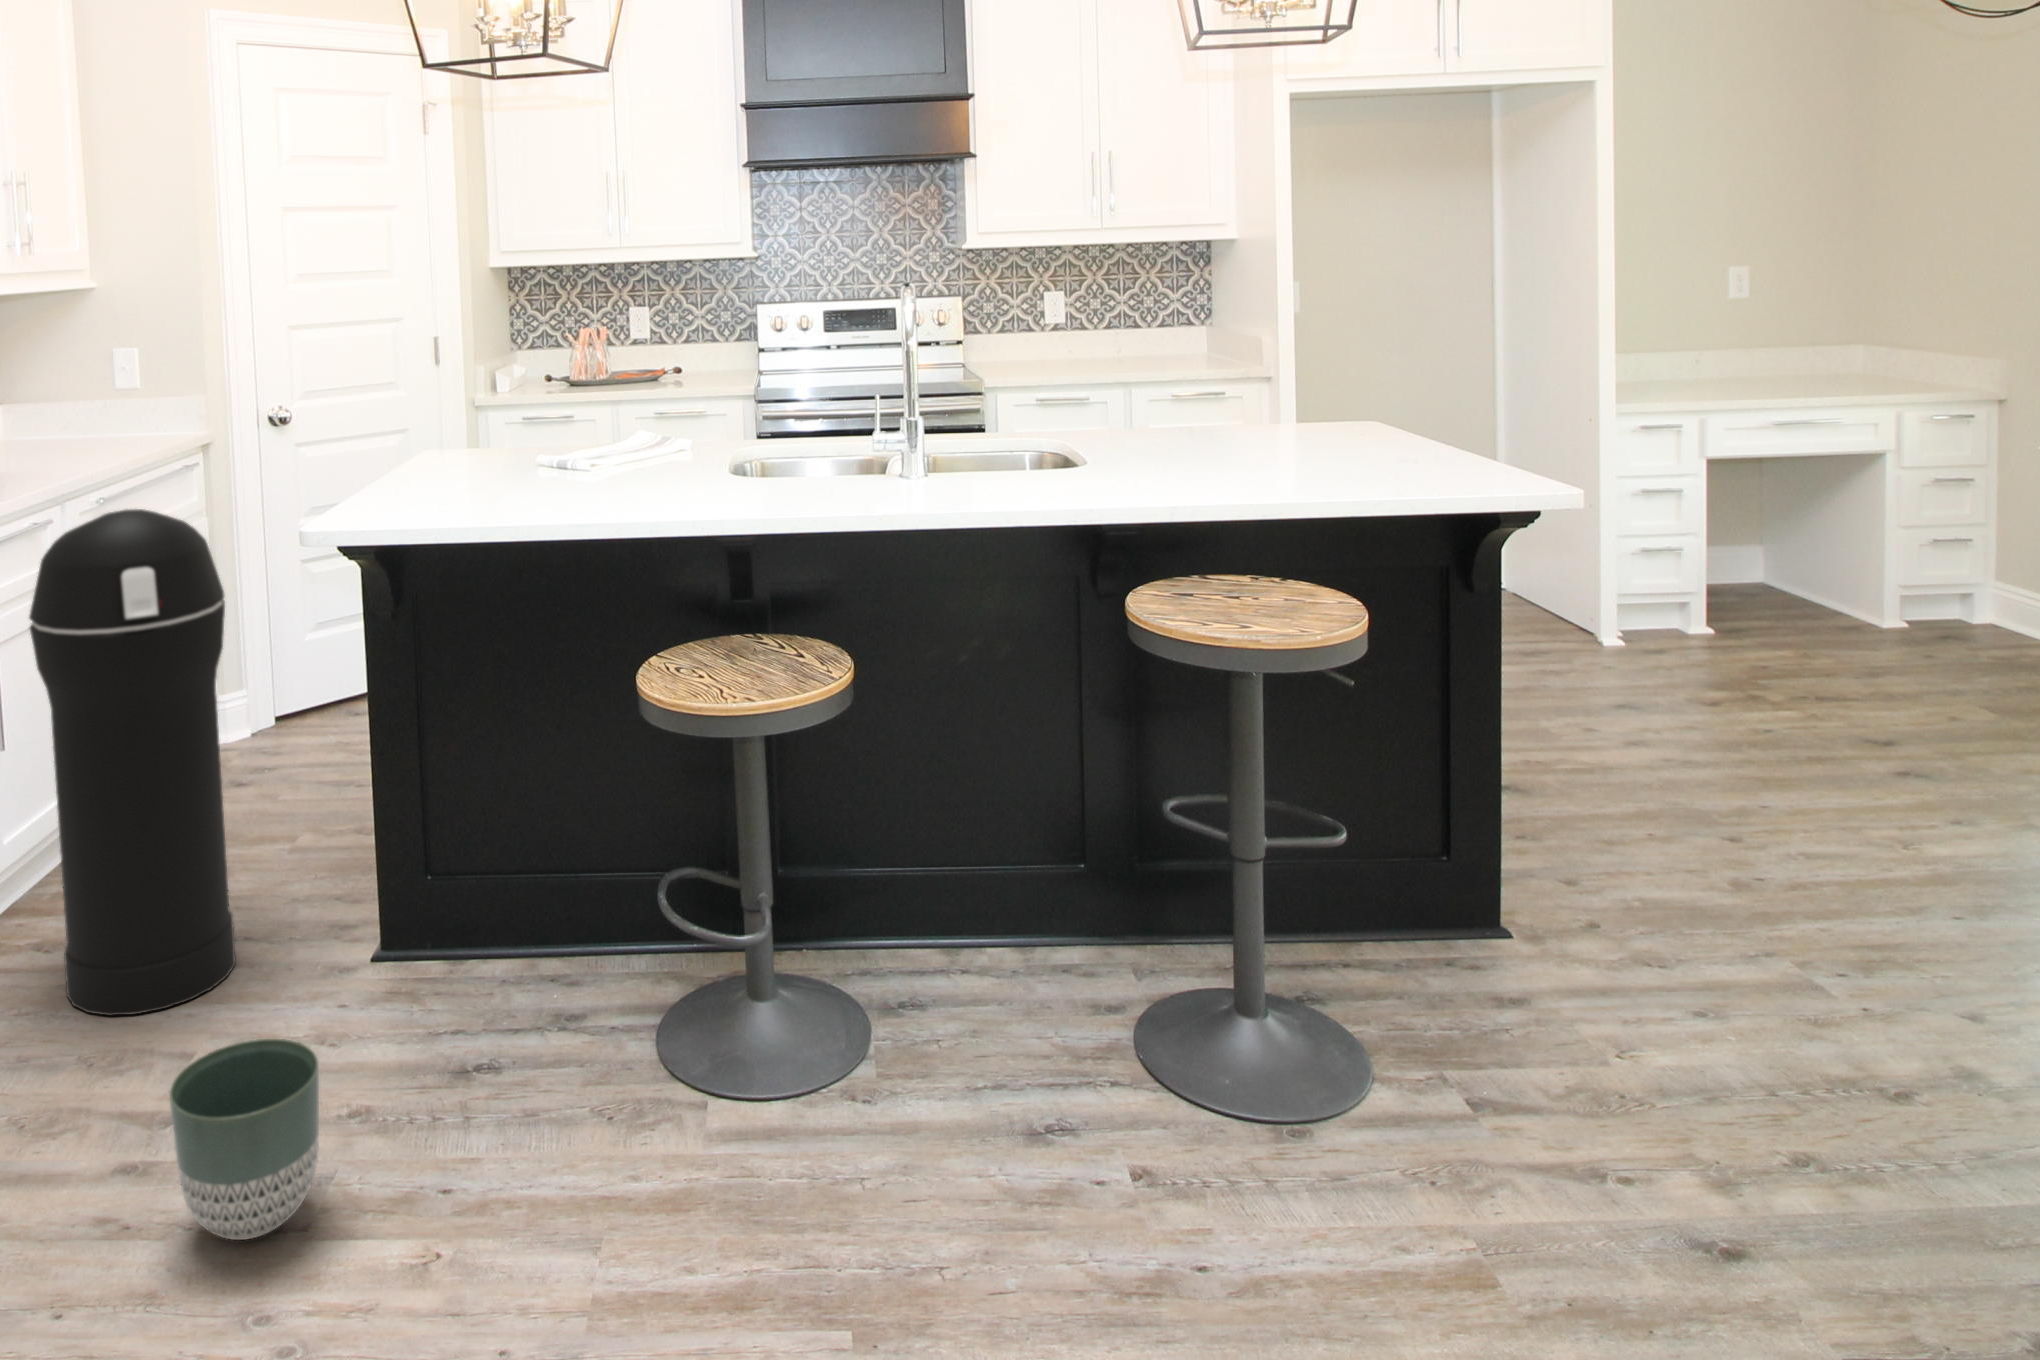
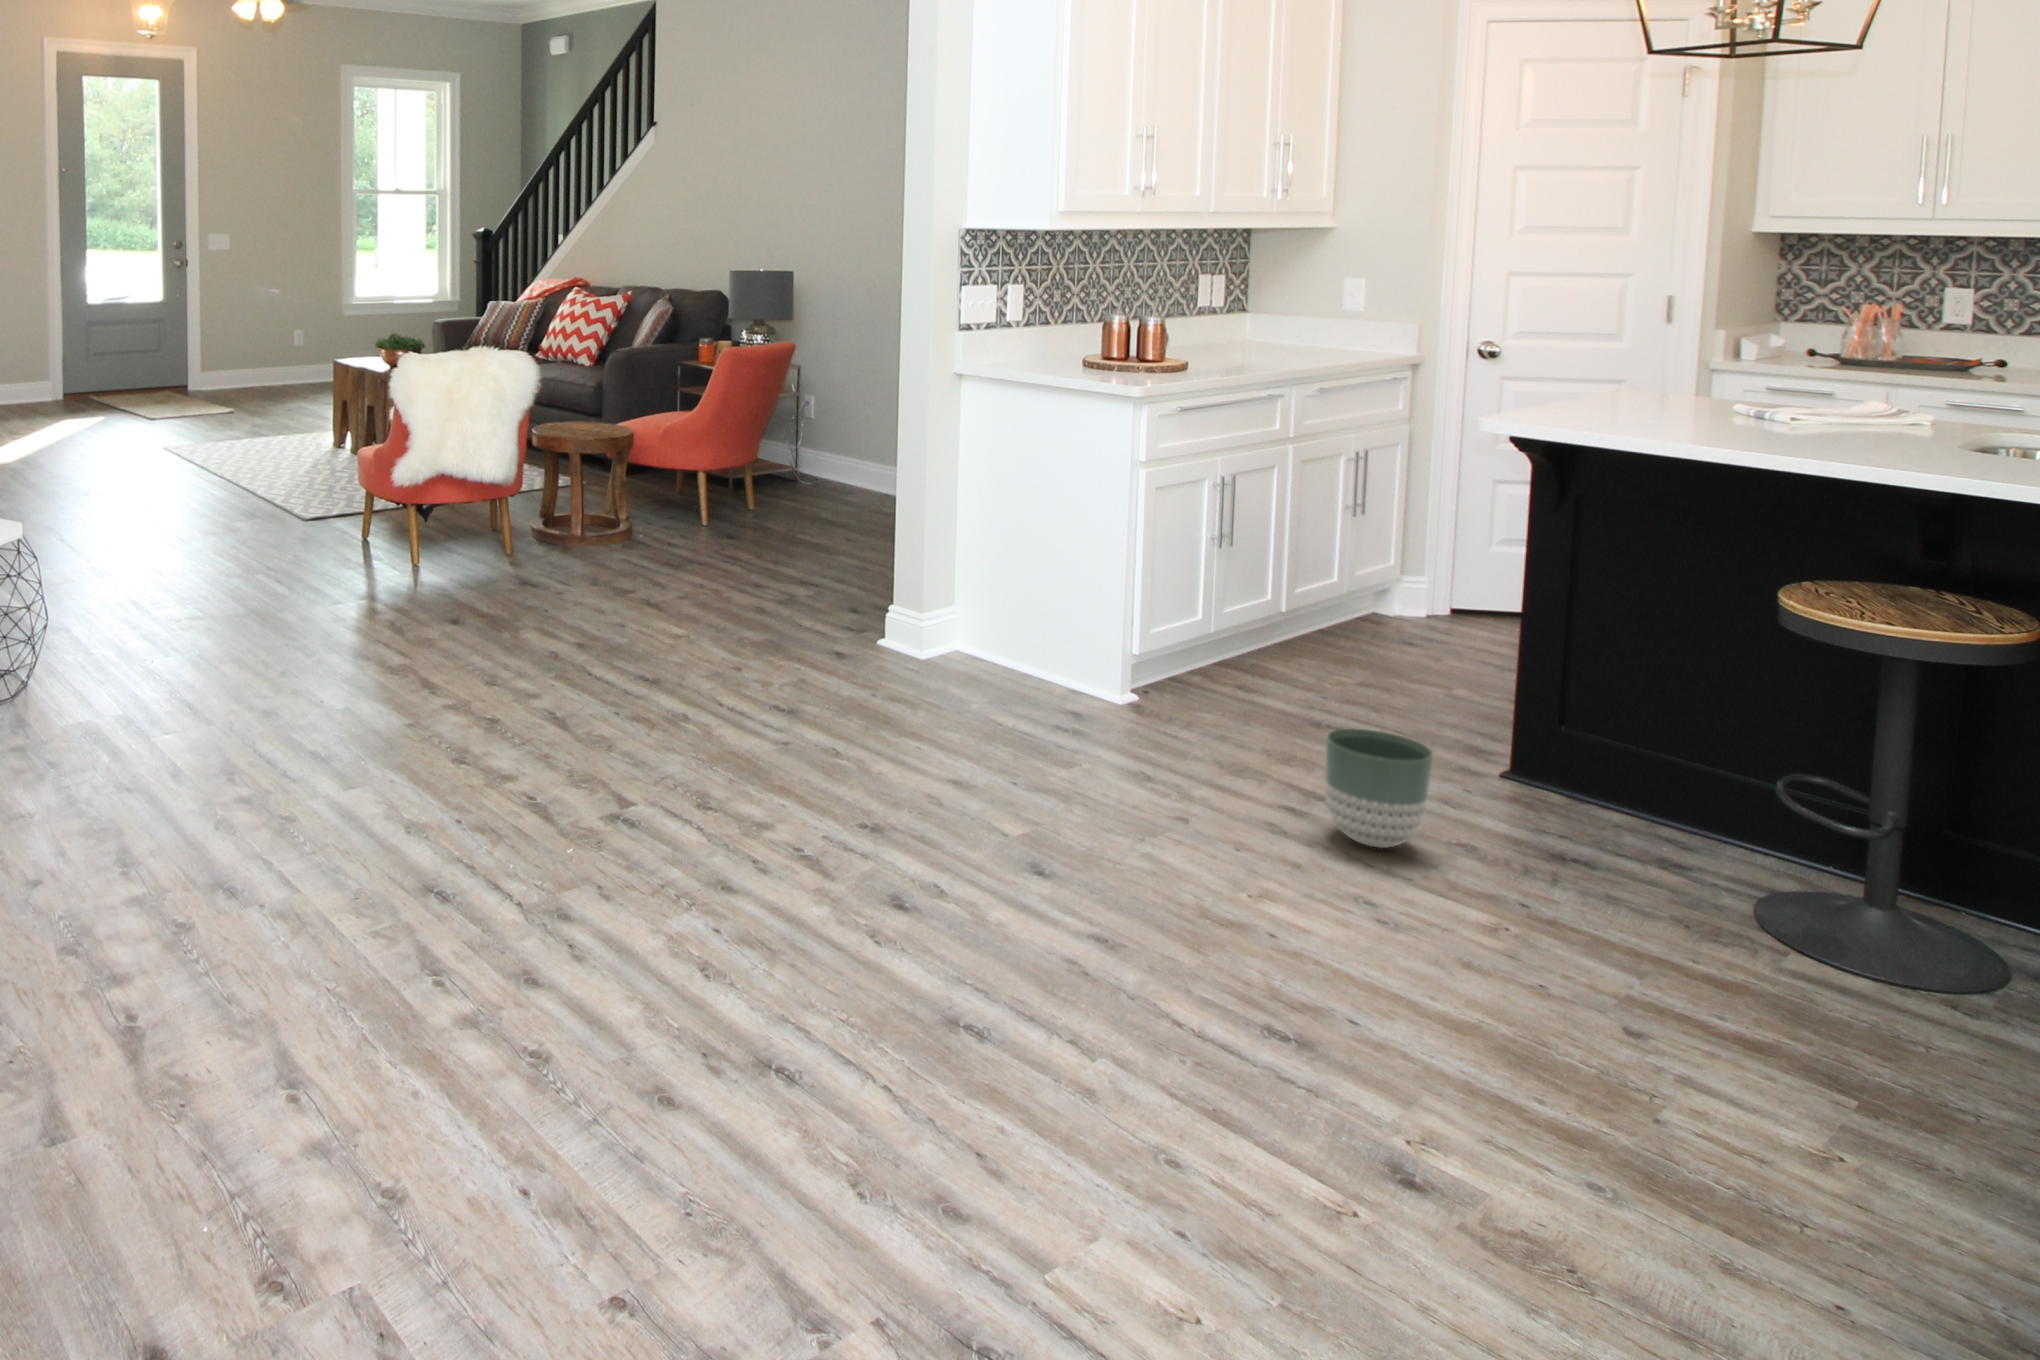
trash can: present [29,509,235,1015] -> none [1254,382,1412,738]

